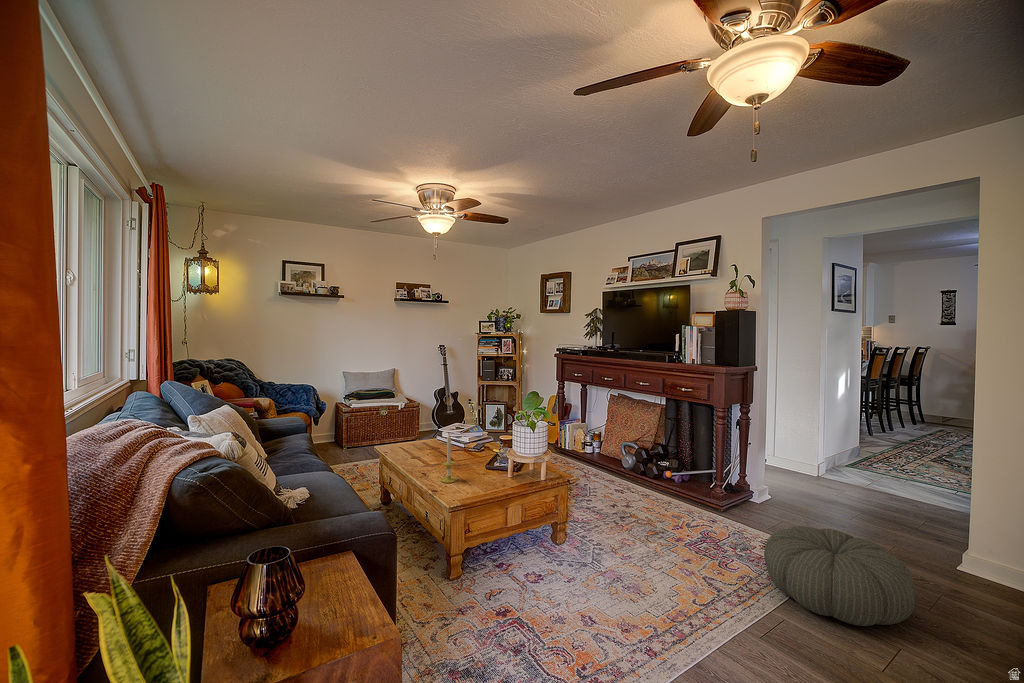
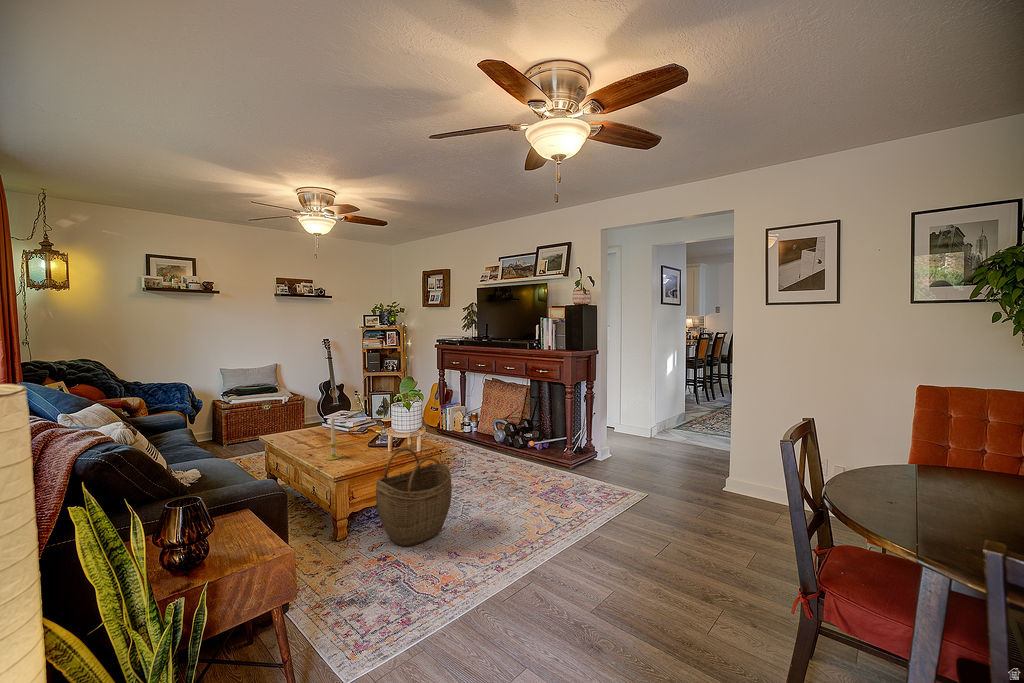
woven basket: none [495,477,582,597] -> present [376,448,452,547]
pouf: present [764,526,915,626] -> none [593,468,687,532]

